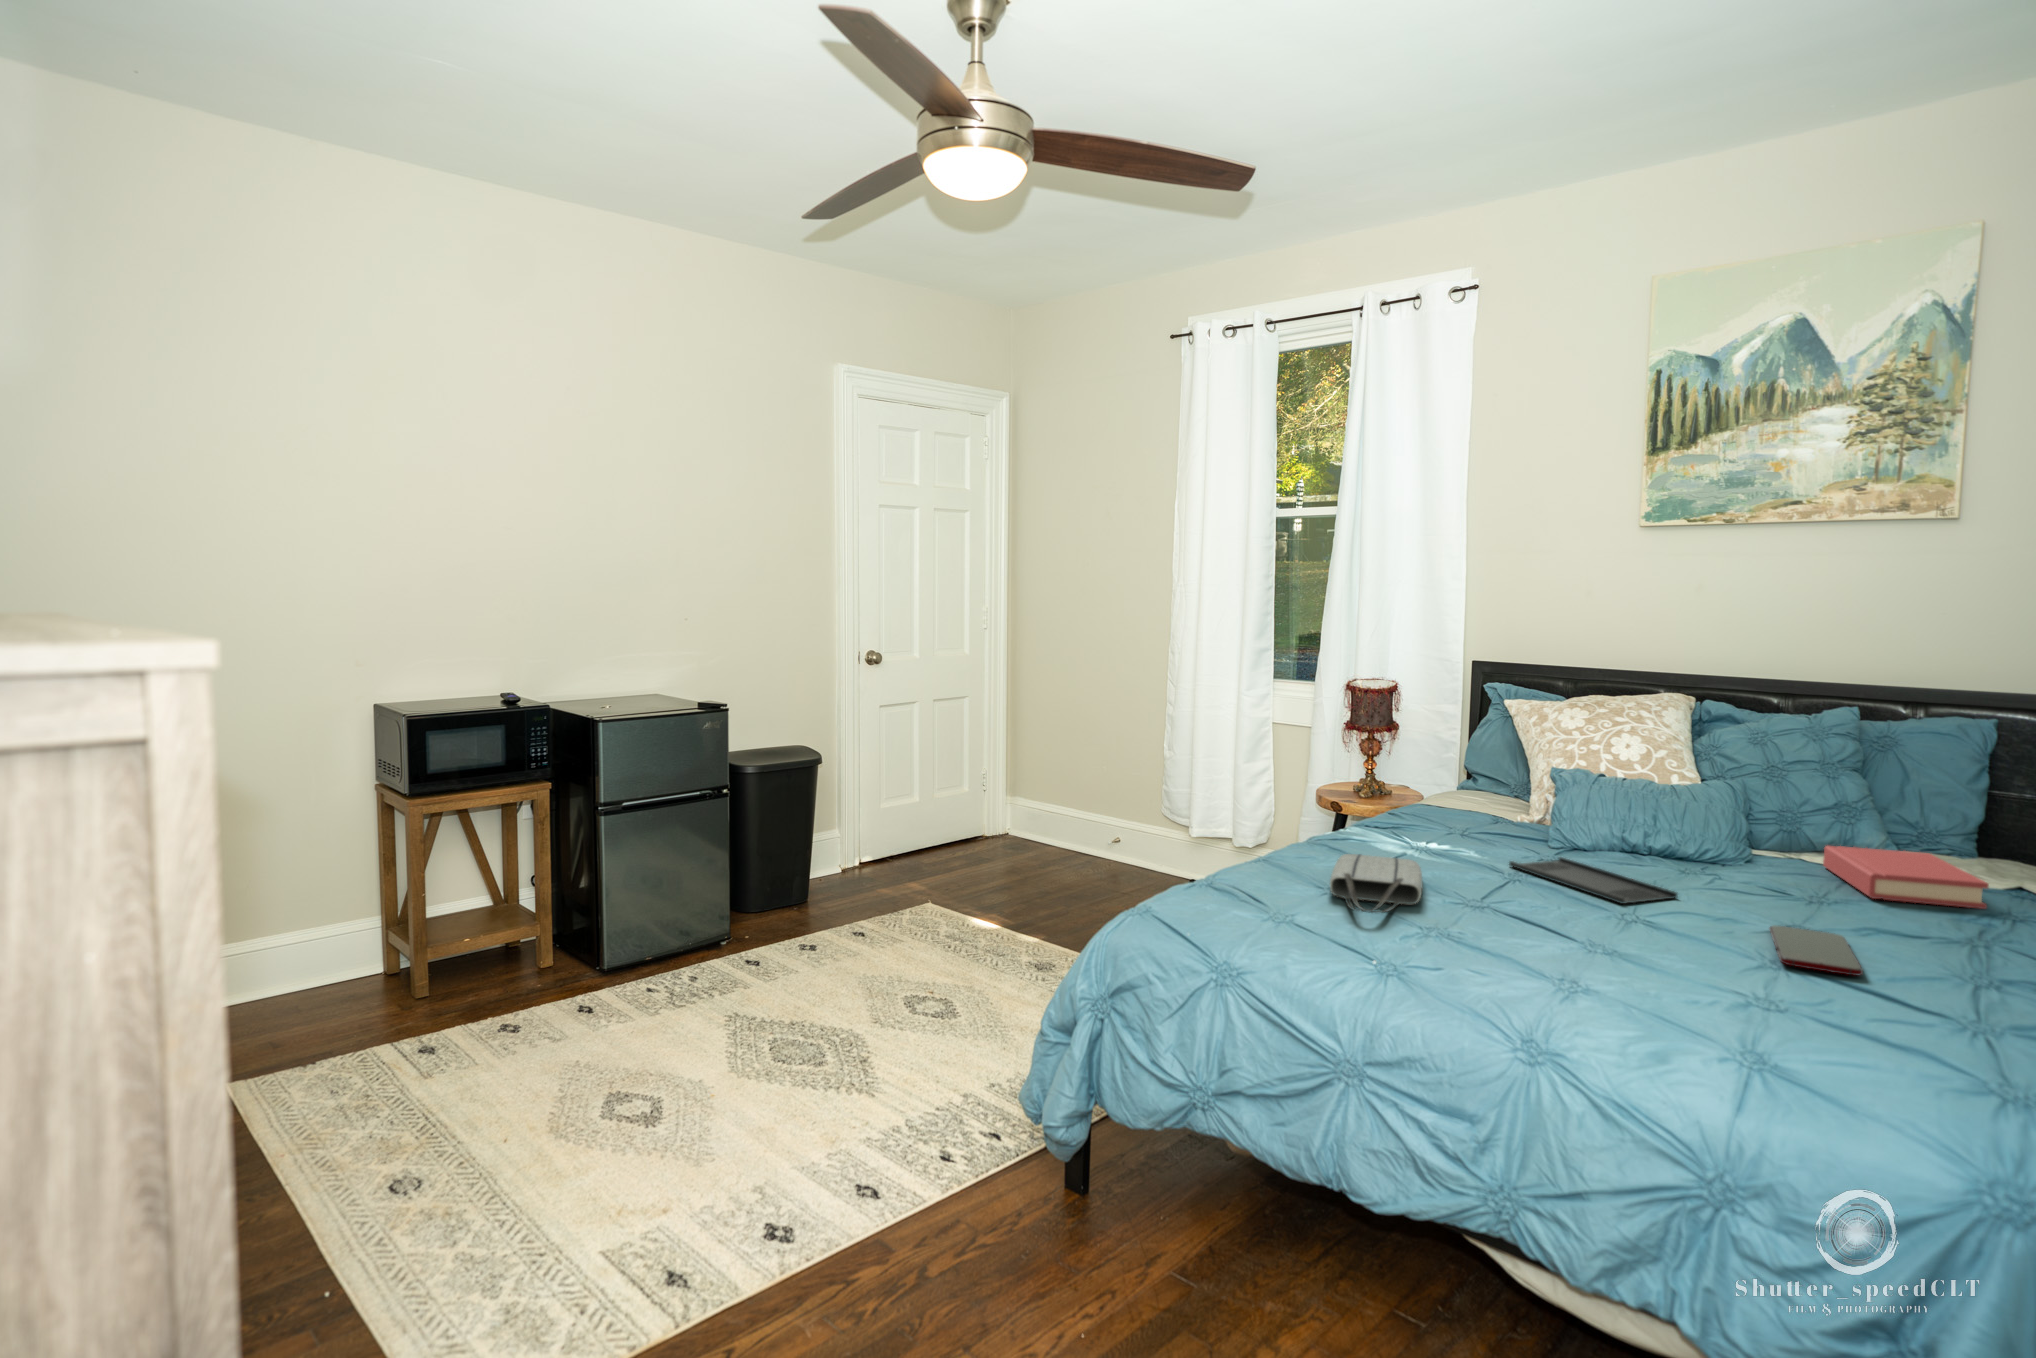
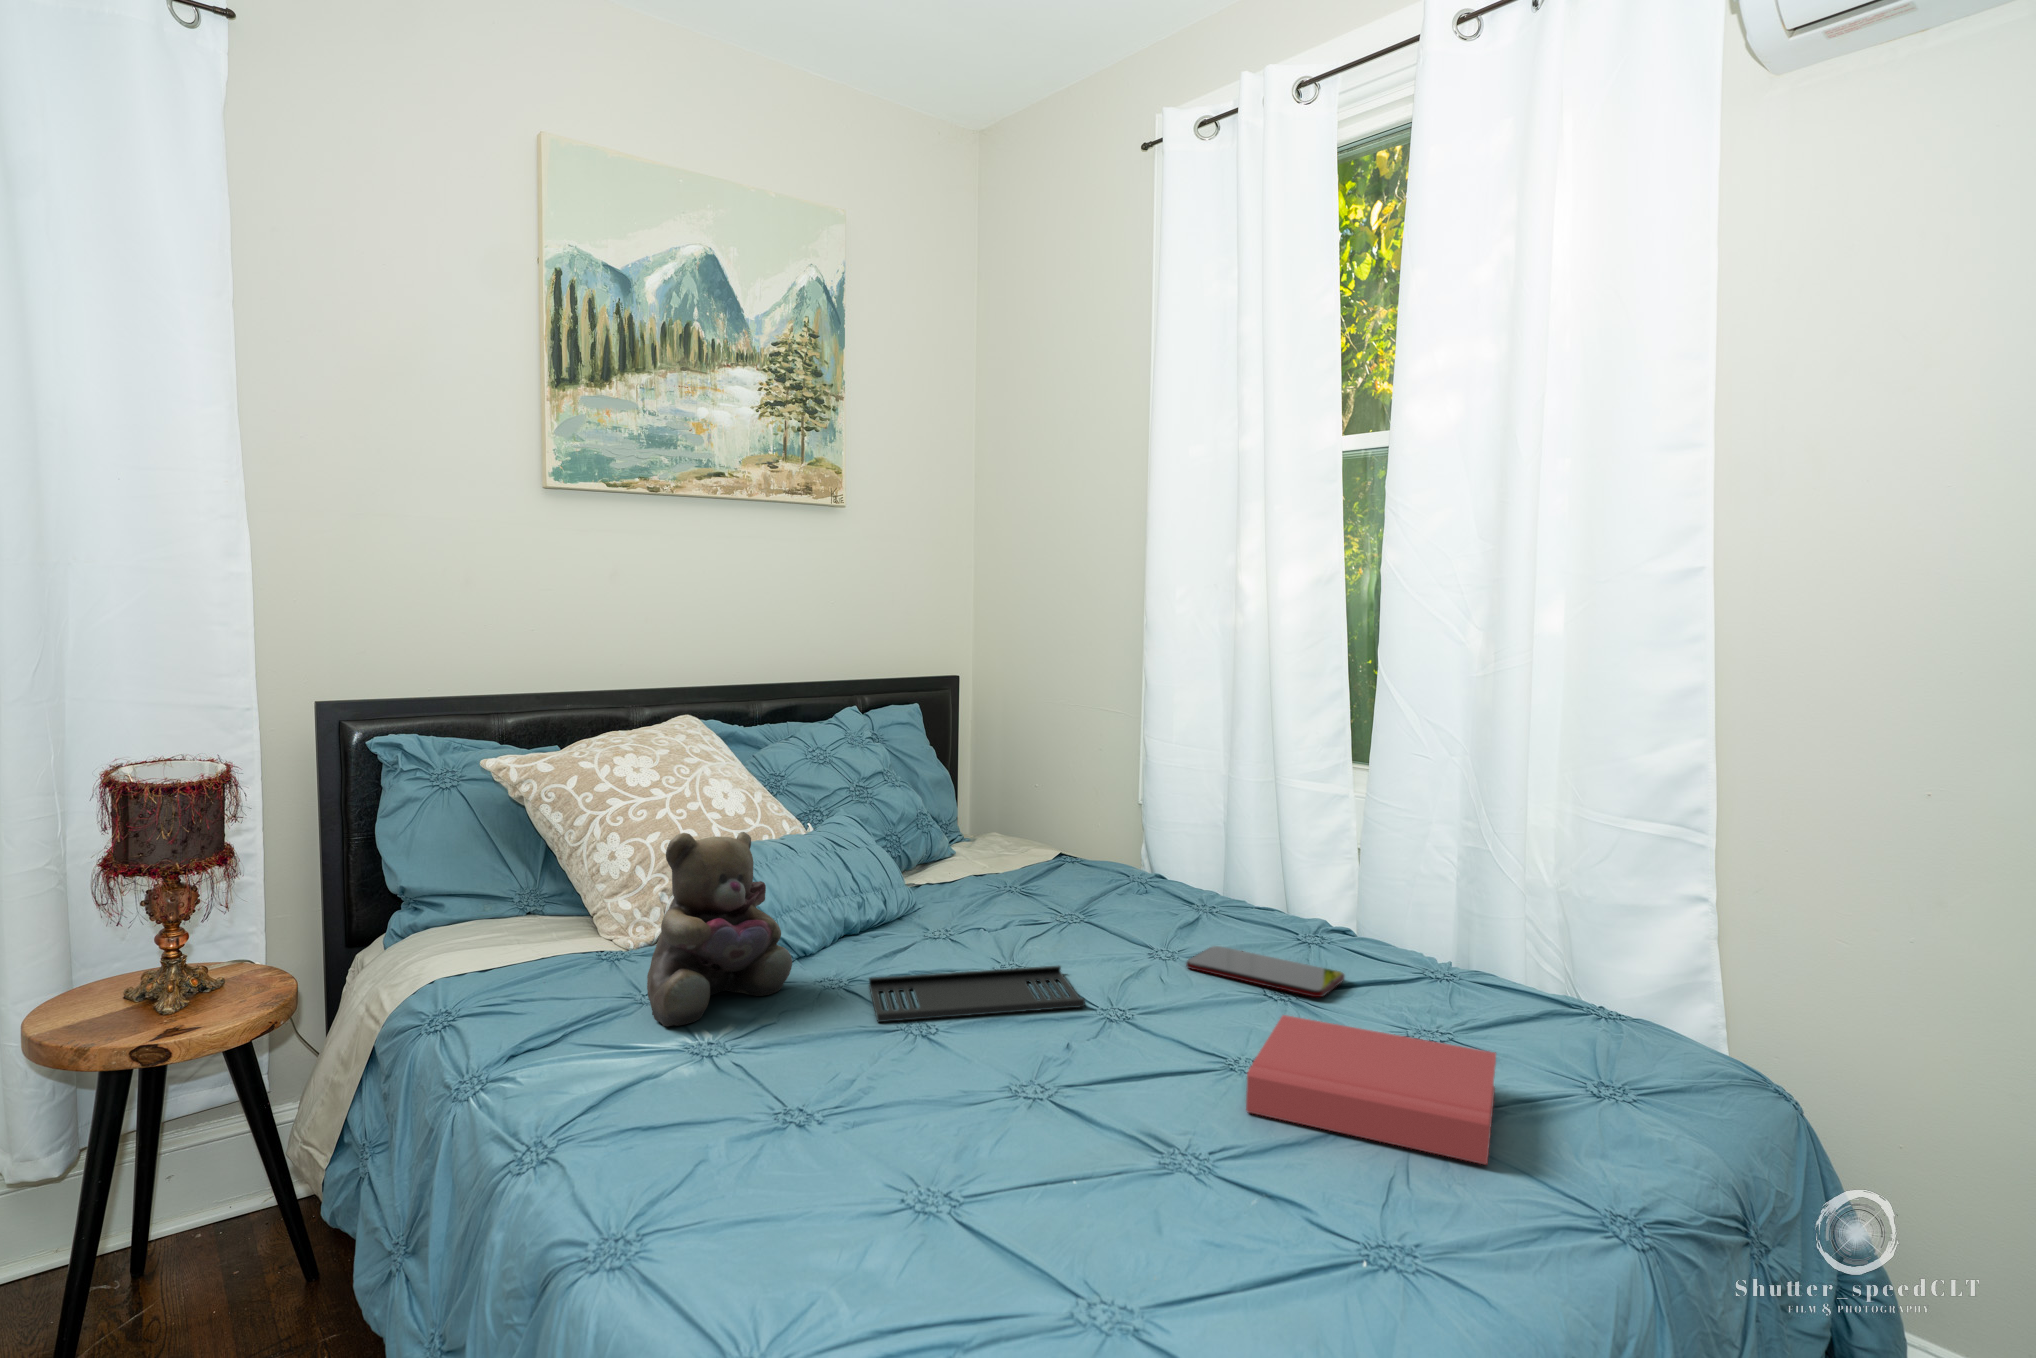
teddy bear: none [1432,737,1530,847] -> present [647,832,792,1026]
hardback book: present [1823,846,1989,909] -> present [1246,1015,1496,1165]
tote bag: present [1330,854,1422,913] -> none [822,1084,1198,1236]

